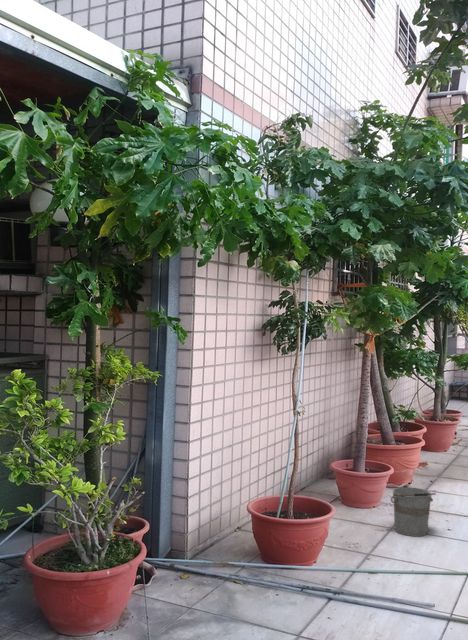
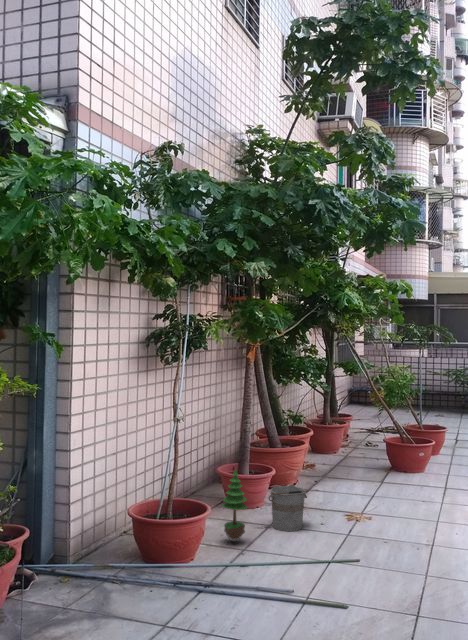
potted tree: none [343,467,372,545] -> present [222,470,247,542]

